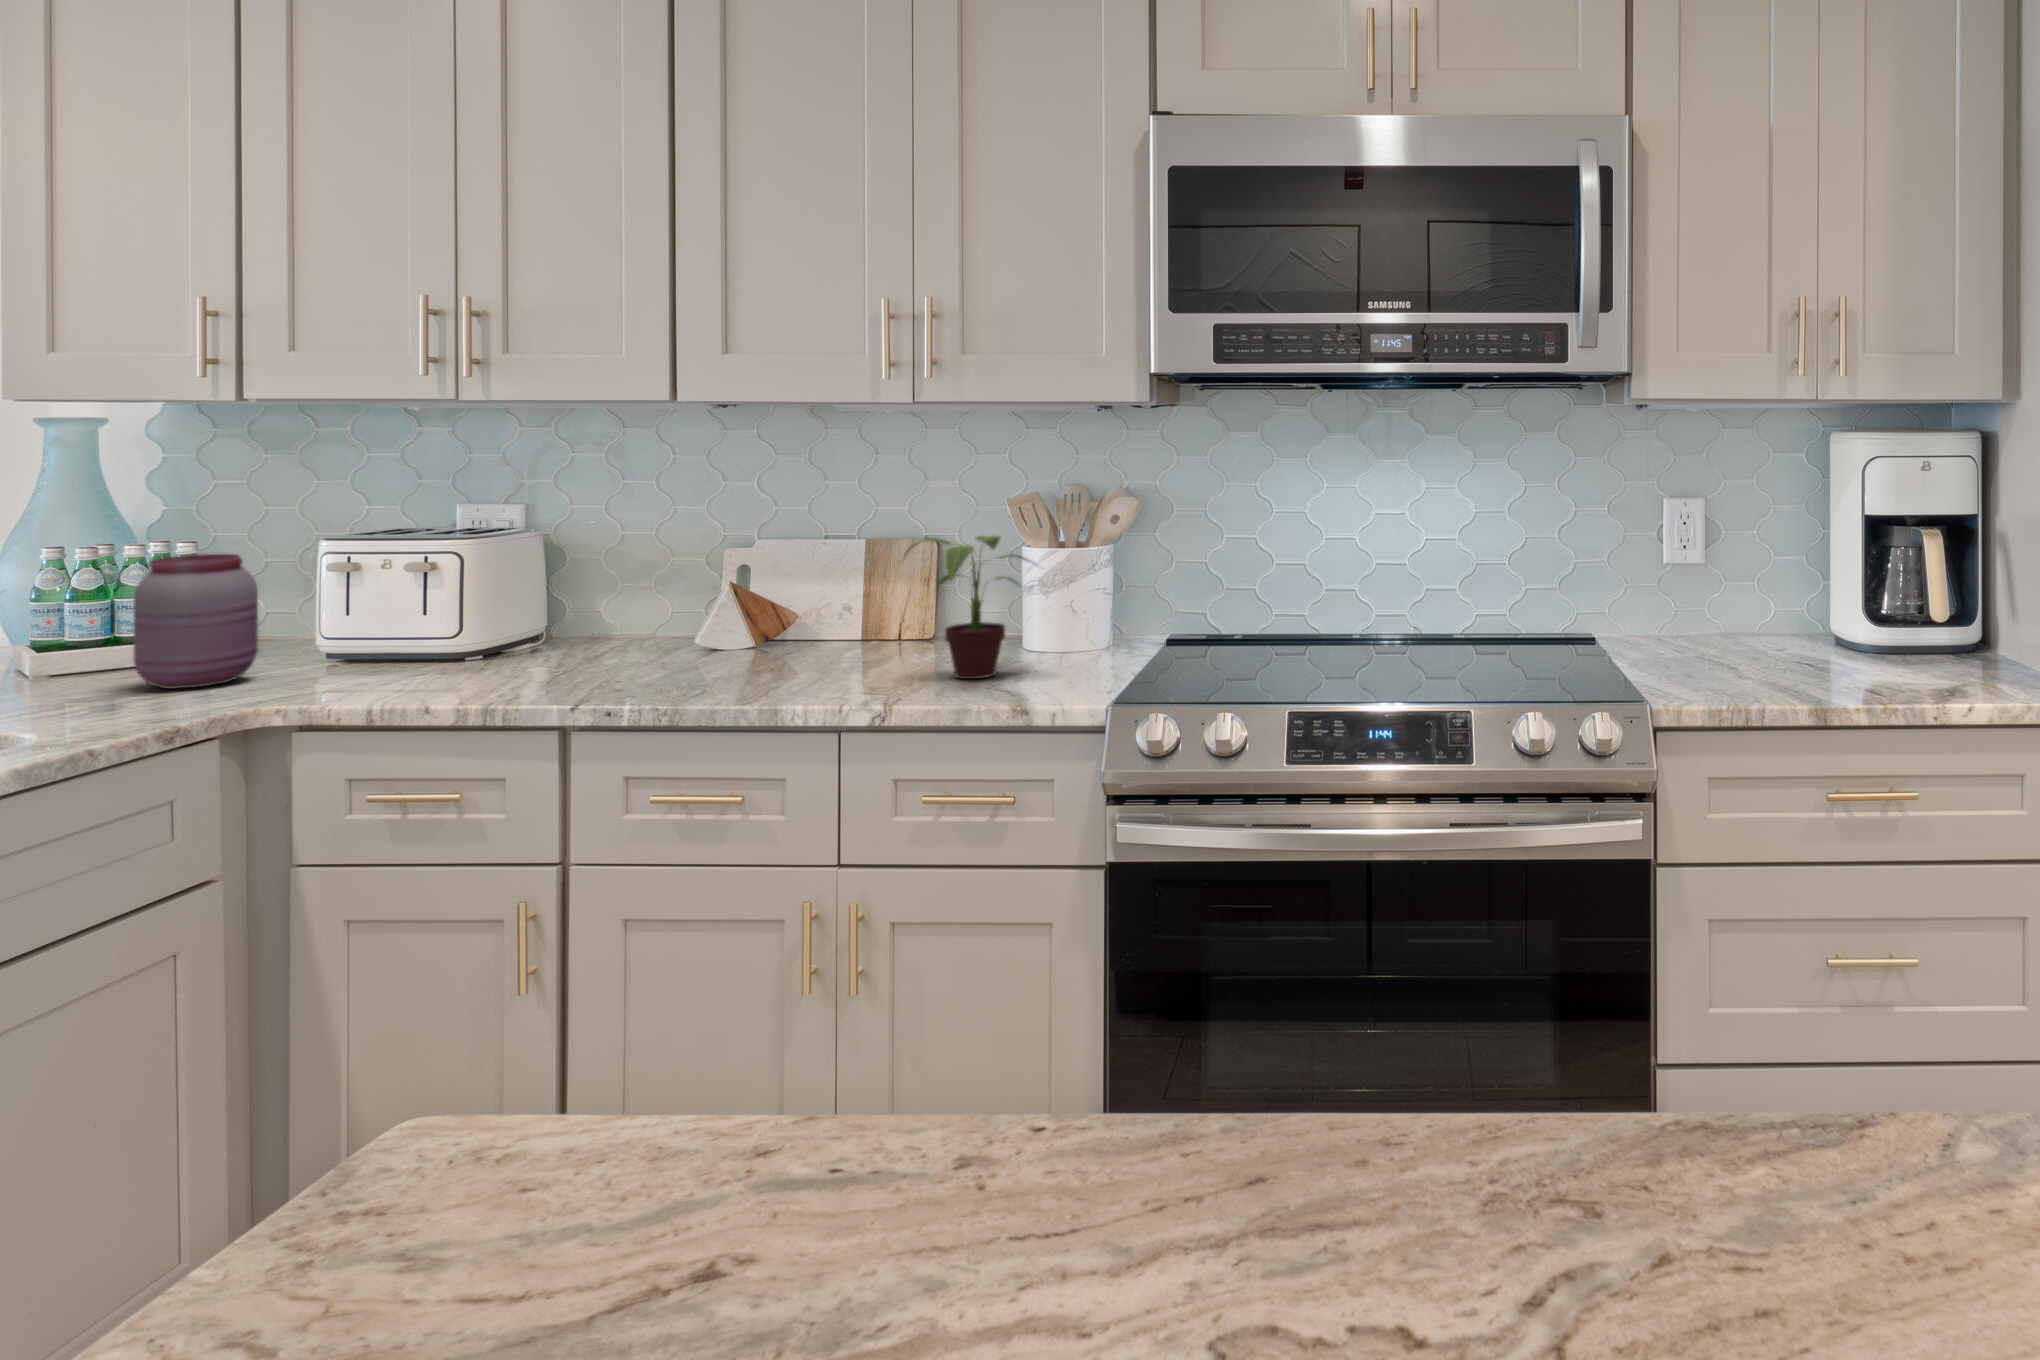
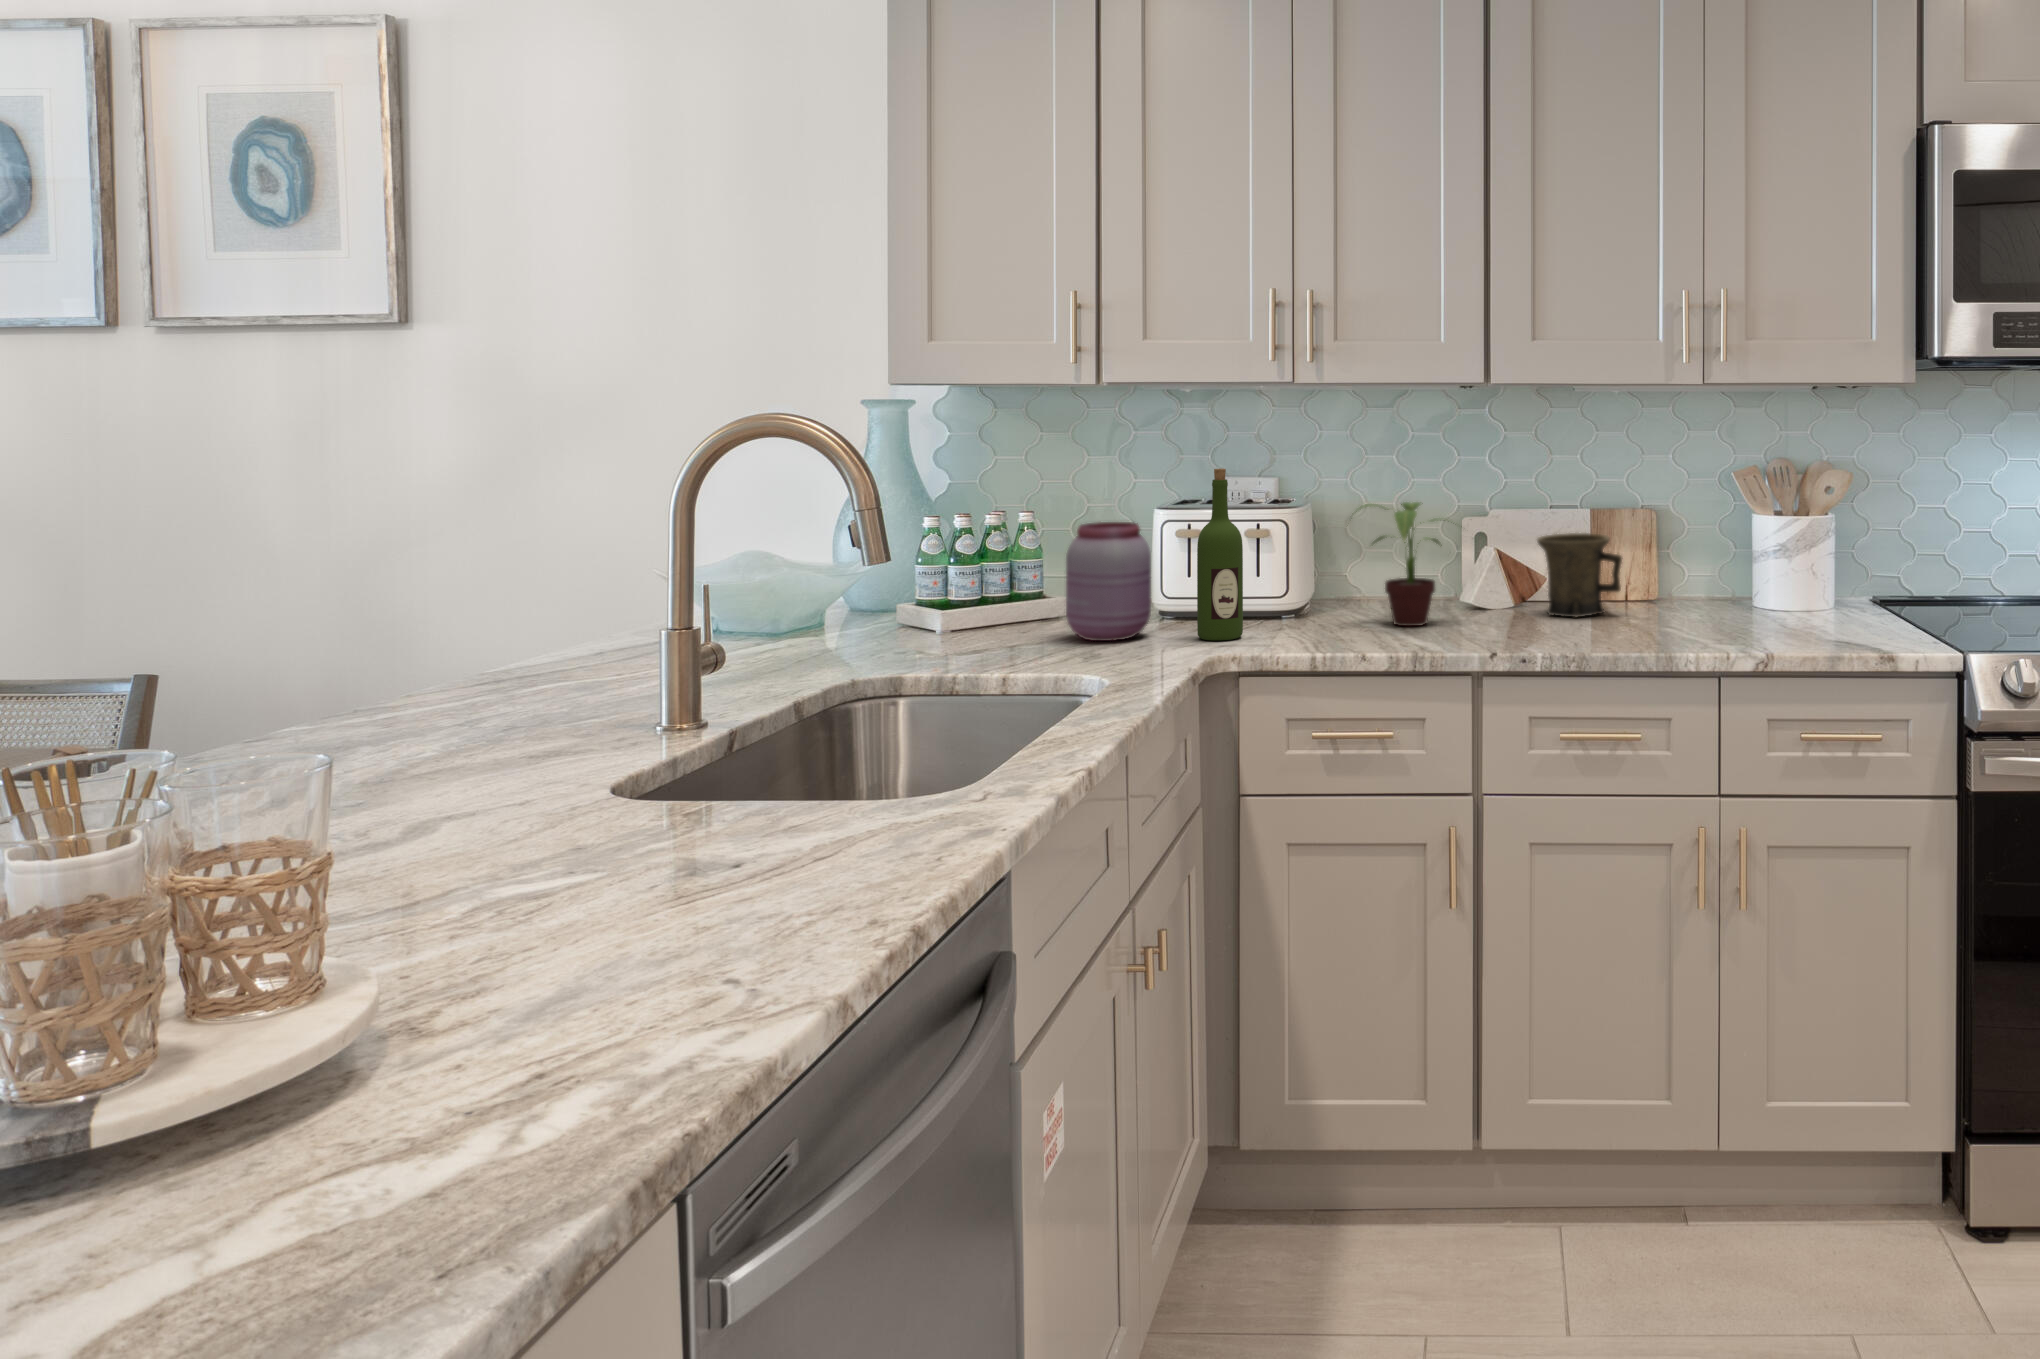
wine bottle: none [288,495,351,688] -> present [1197,469,1243,641]
potted plant: present [904,536,1029,679] -> present [1351,502,1442,626]
mug: none [760,566,851,659] -> present [1537,533,1623,617]

